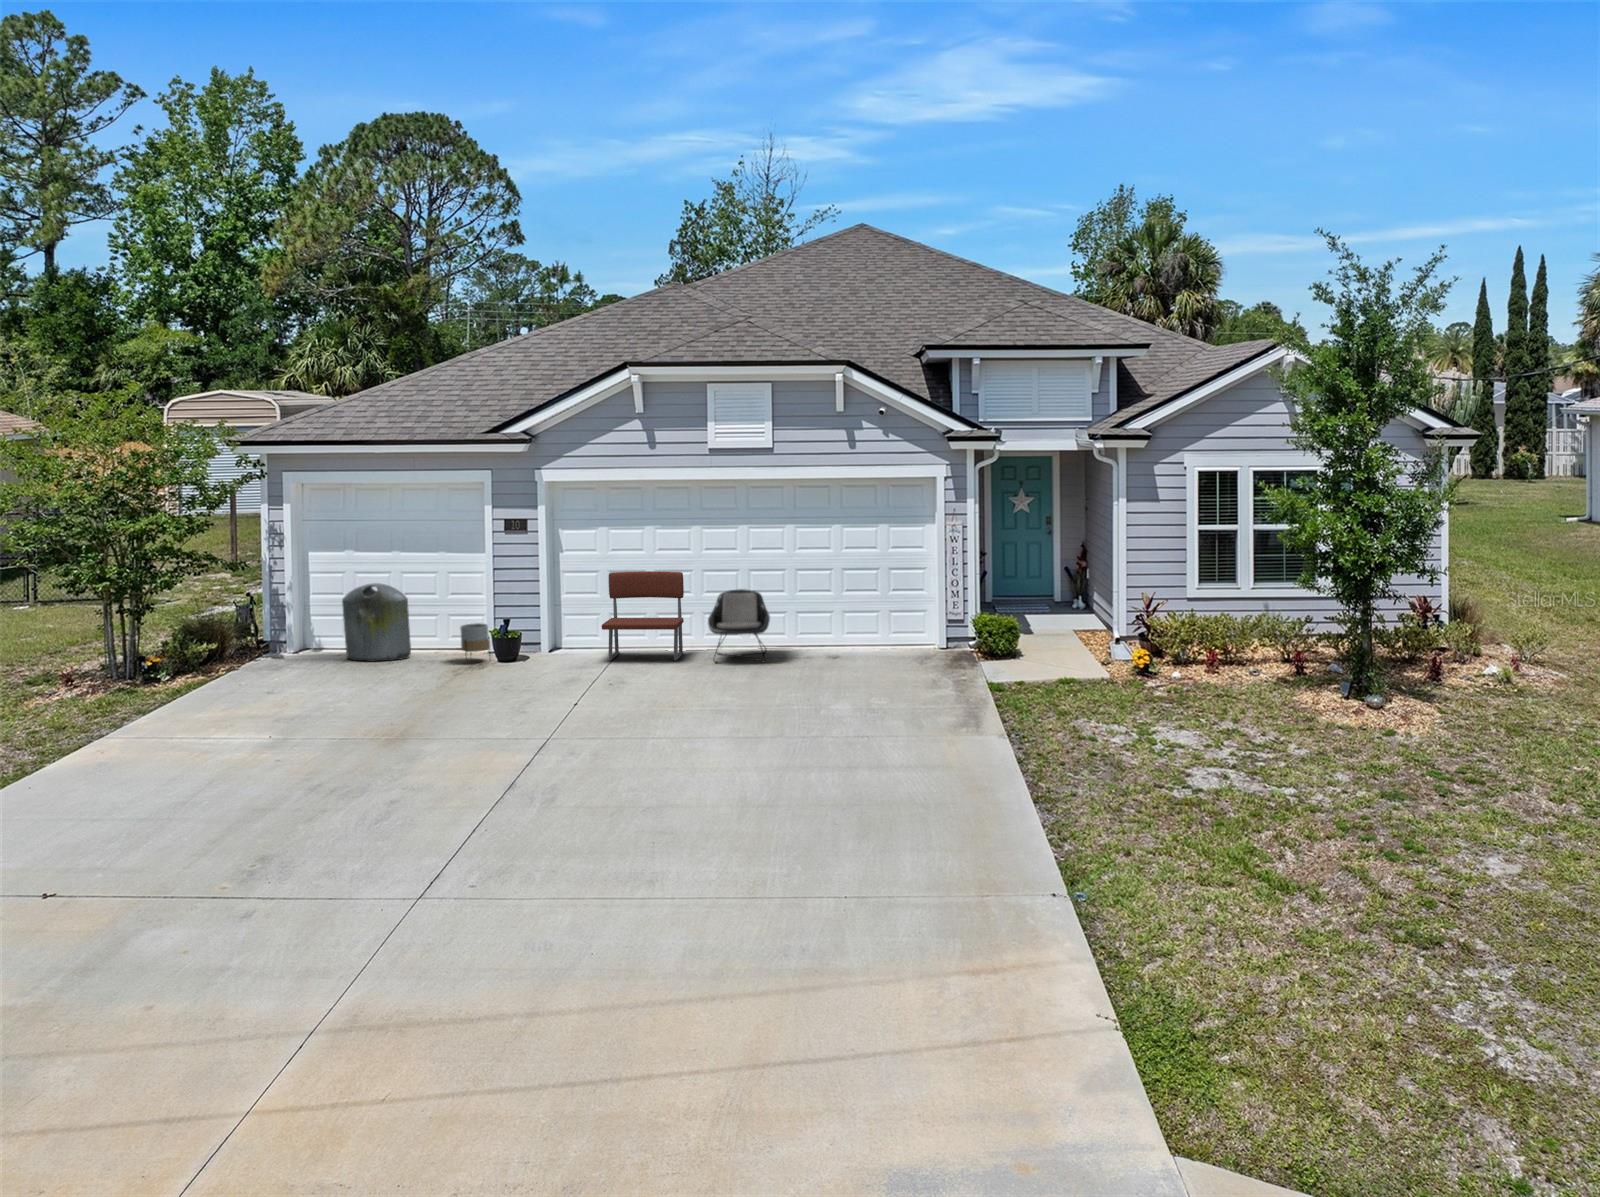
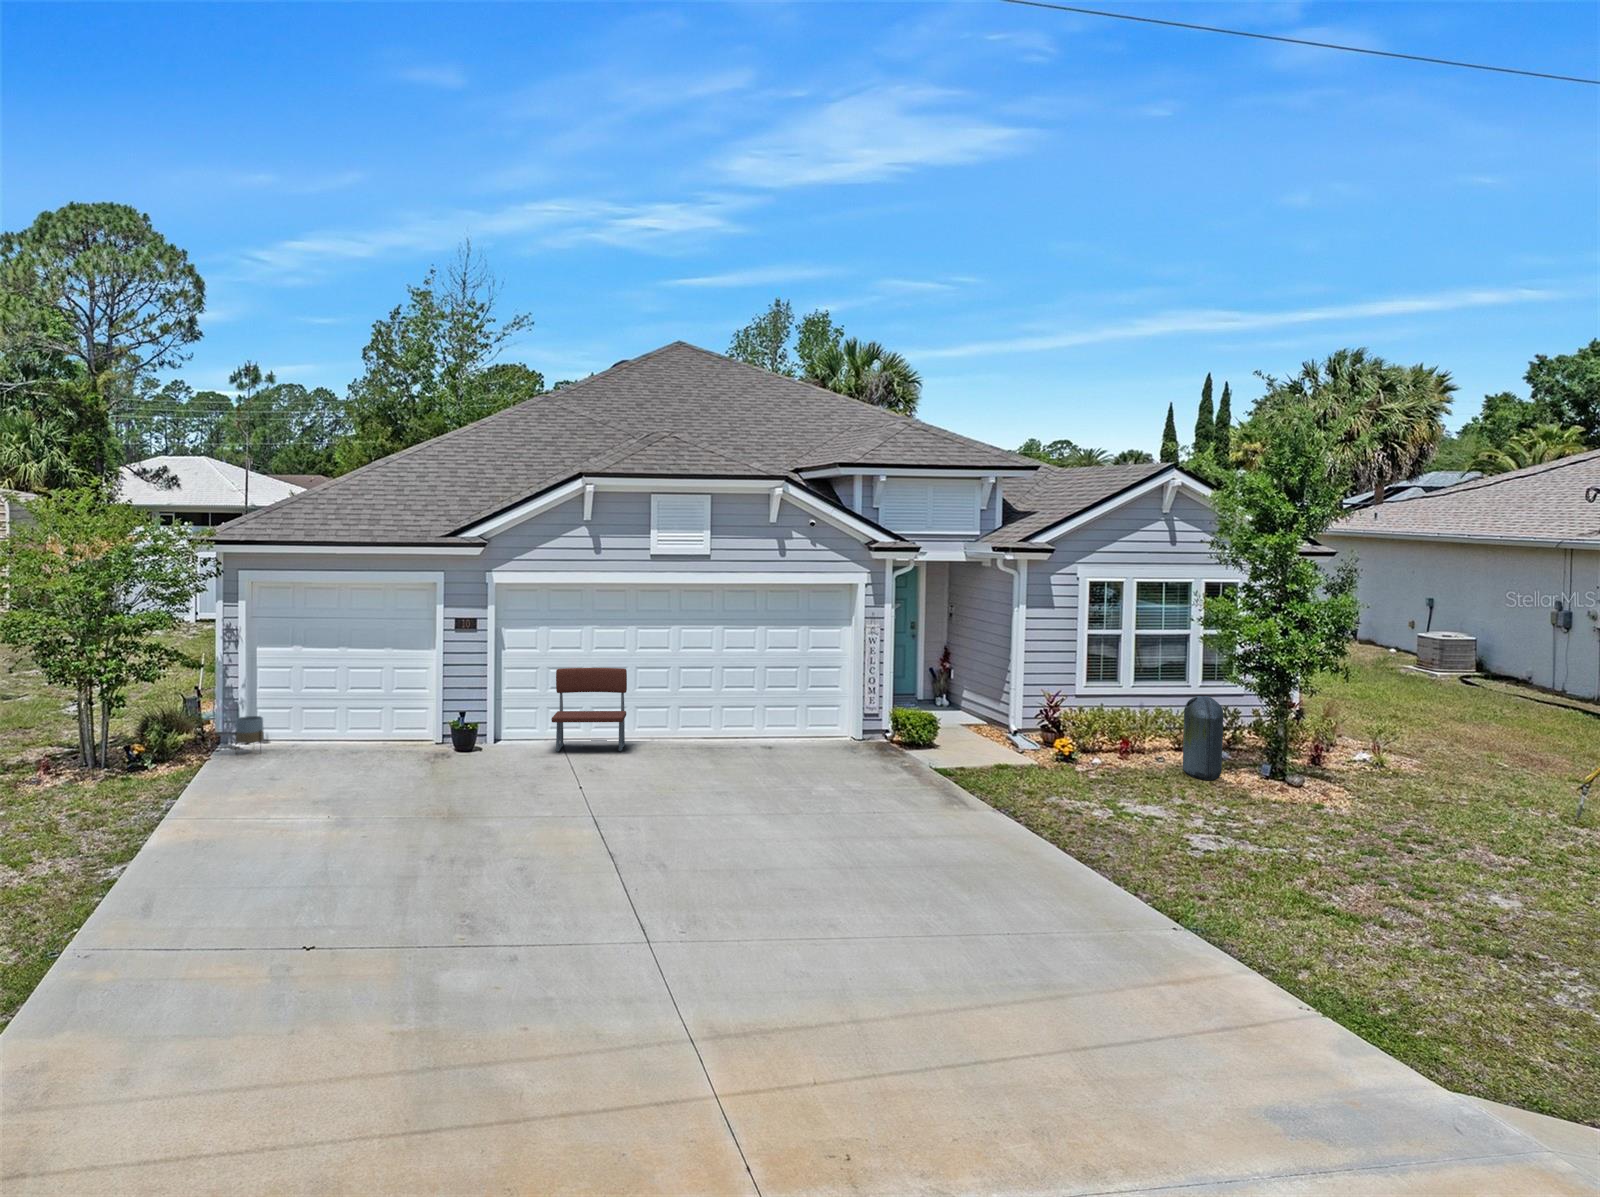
trash can: present [342,583,411,661] -> present [1183,696,1223,780]
lounge chair: present [708,589,770,663] -> none [652,685,709,754]
planter: present [460,623,491,659] -> present [235,716,264,744]

